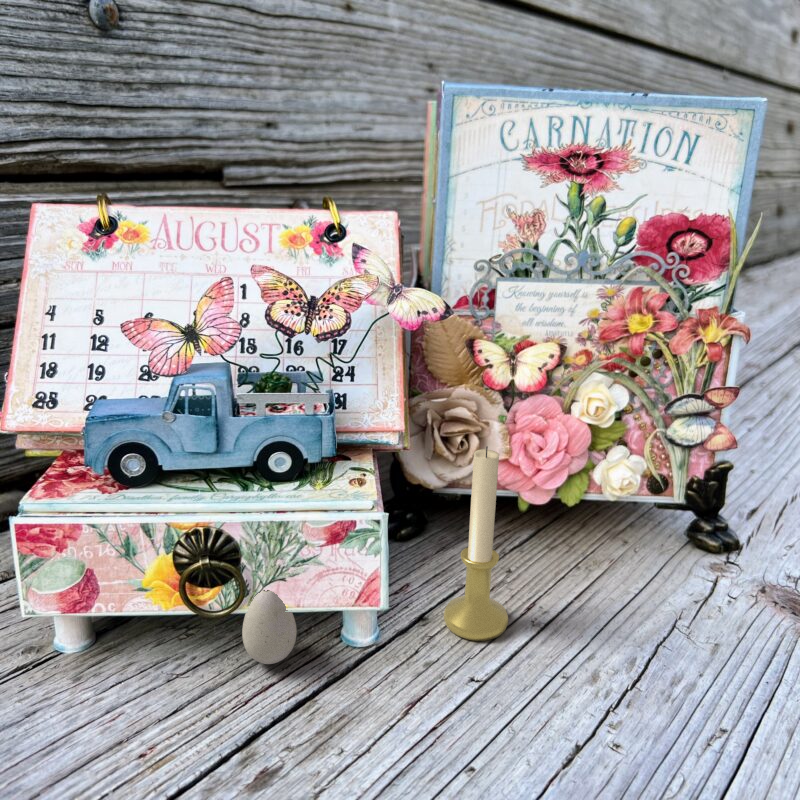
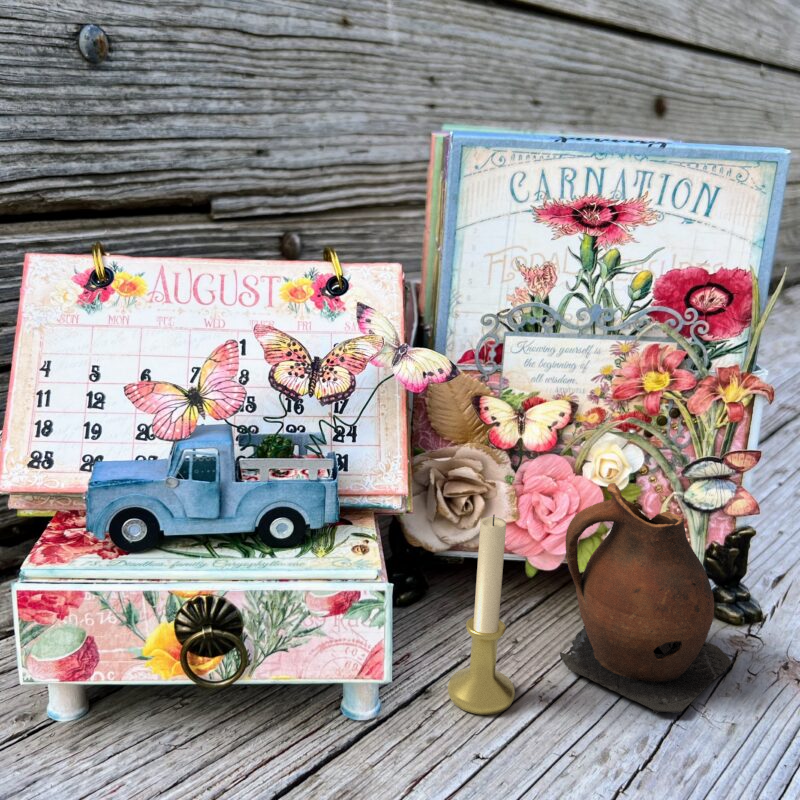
ceramic pitcher: none [551,418,716,639] -> present [560,483,732,714]
decorative egg: present [242,590,297,664] -> none [242,657,297,737]

